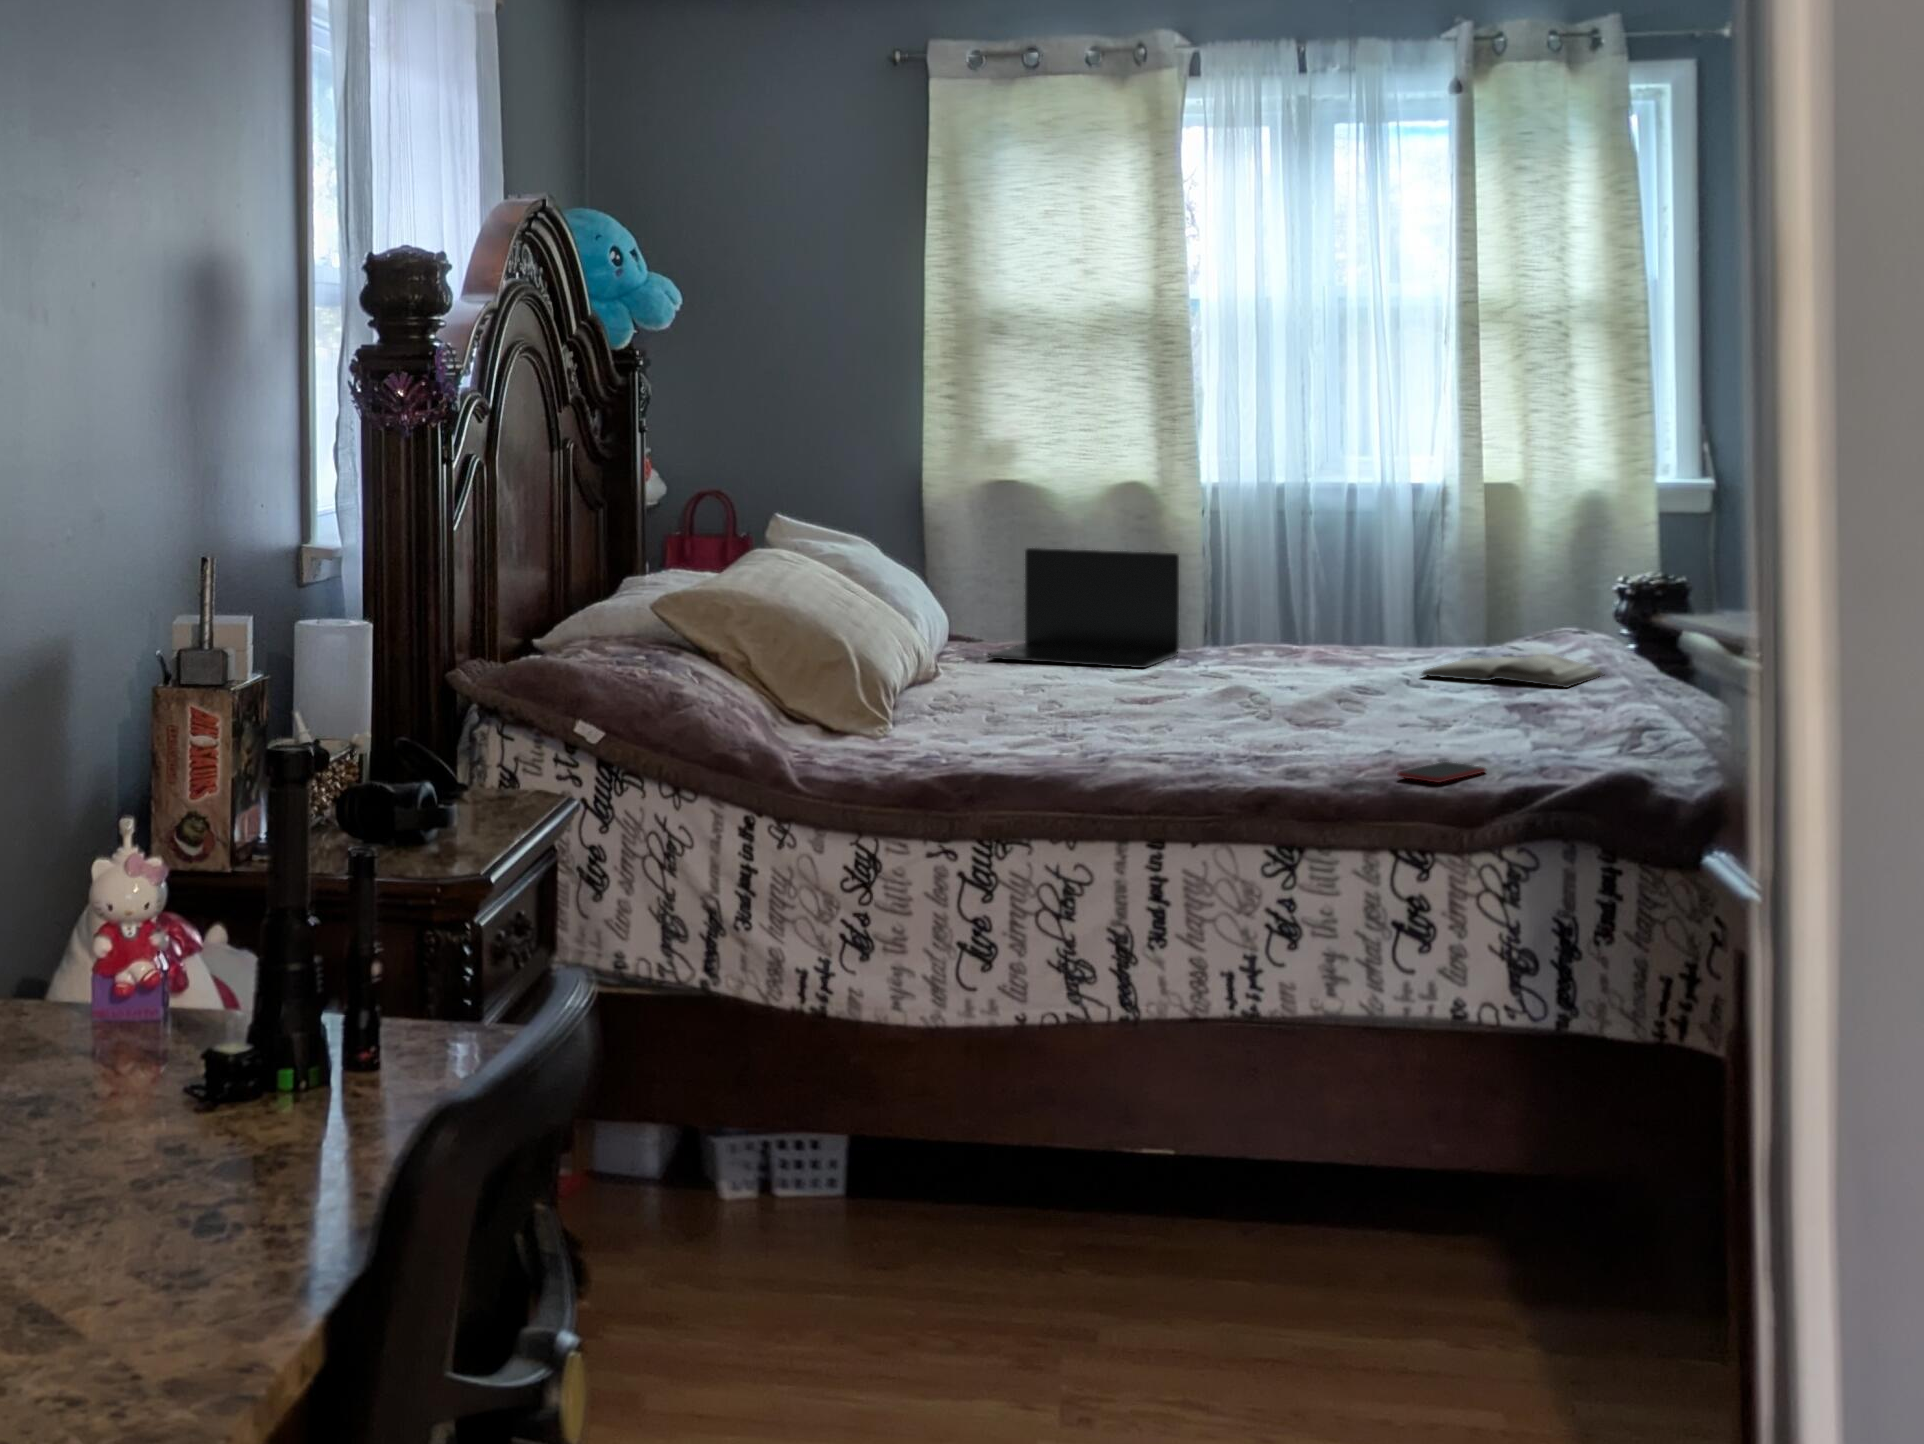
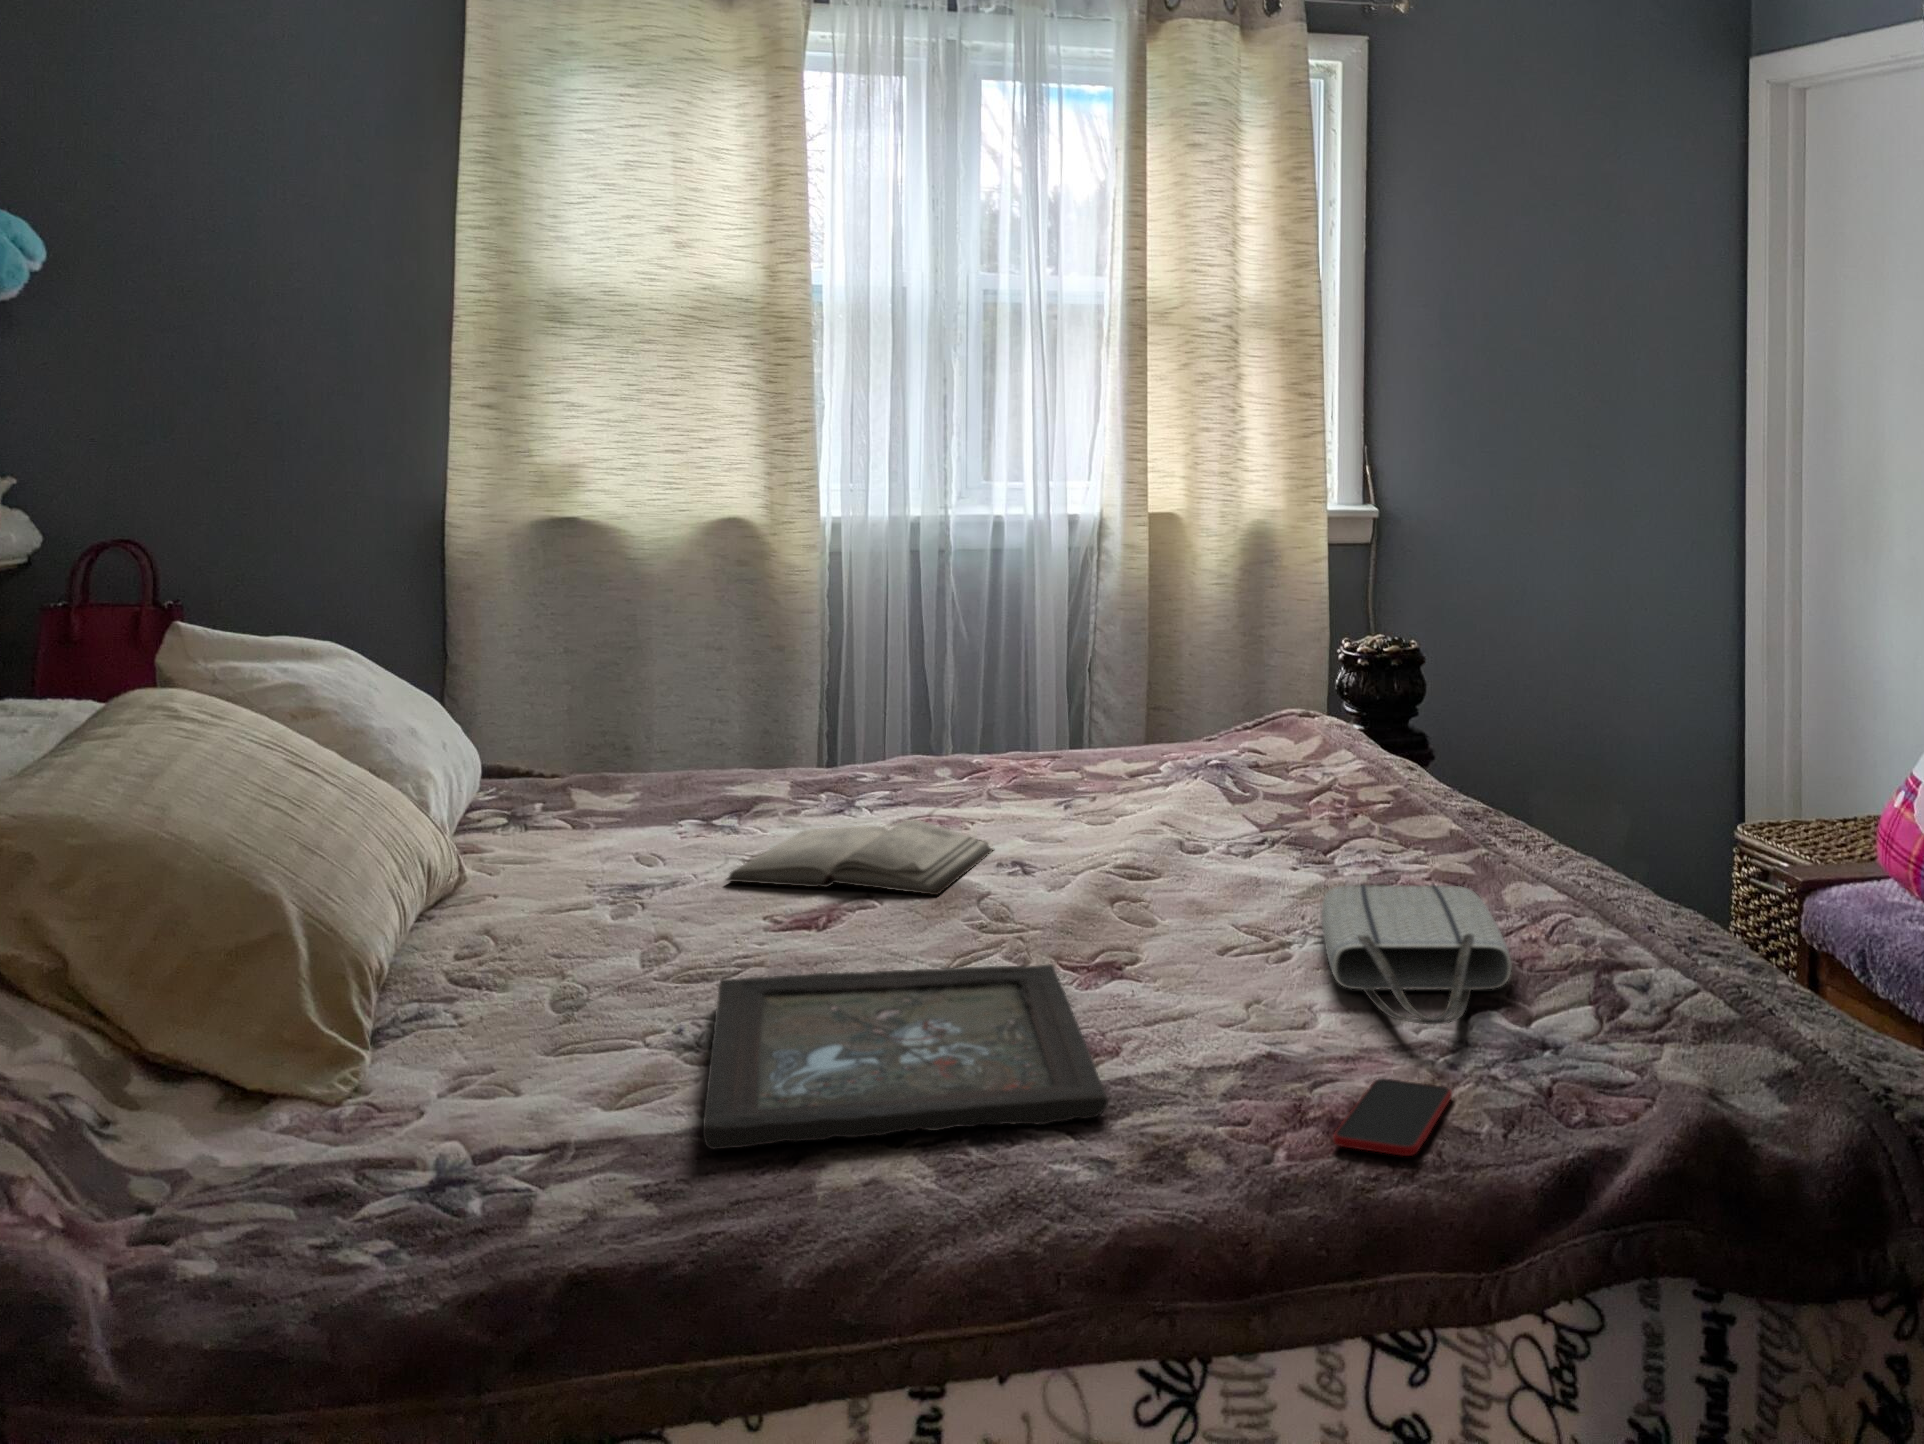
laptop: present [989,548,1179,668] -> none [546,635,834,826]
diary: present [1422,654,1603,688] -> present [726,820,993,895]
tote bag: none [1453,696,1589,748] -> present [1321,884,1511,1024]
tray: none [1062,709,1280,762] -> present [703,964,1108,1149]

